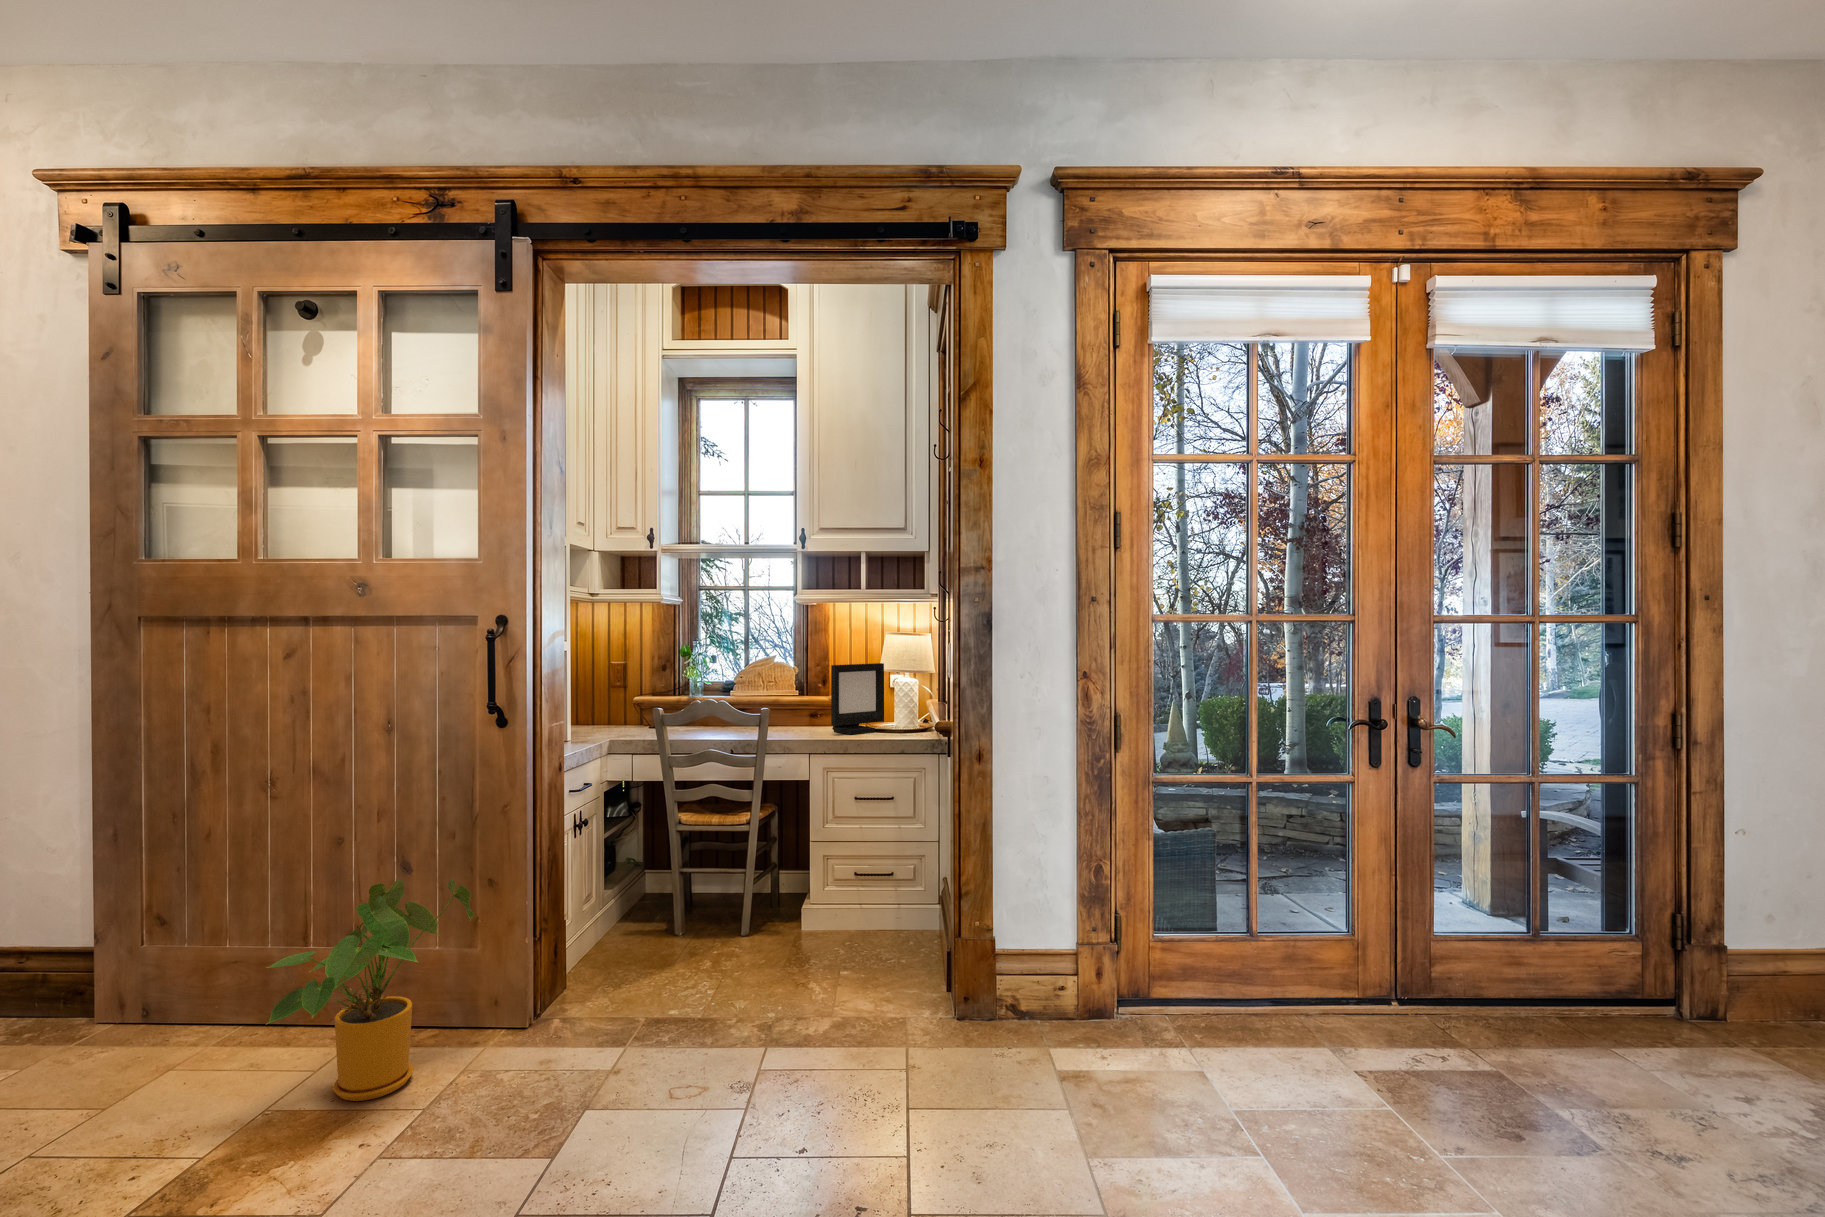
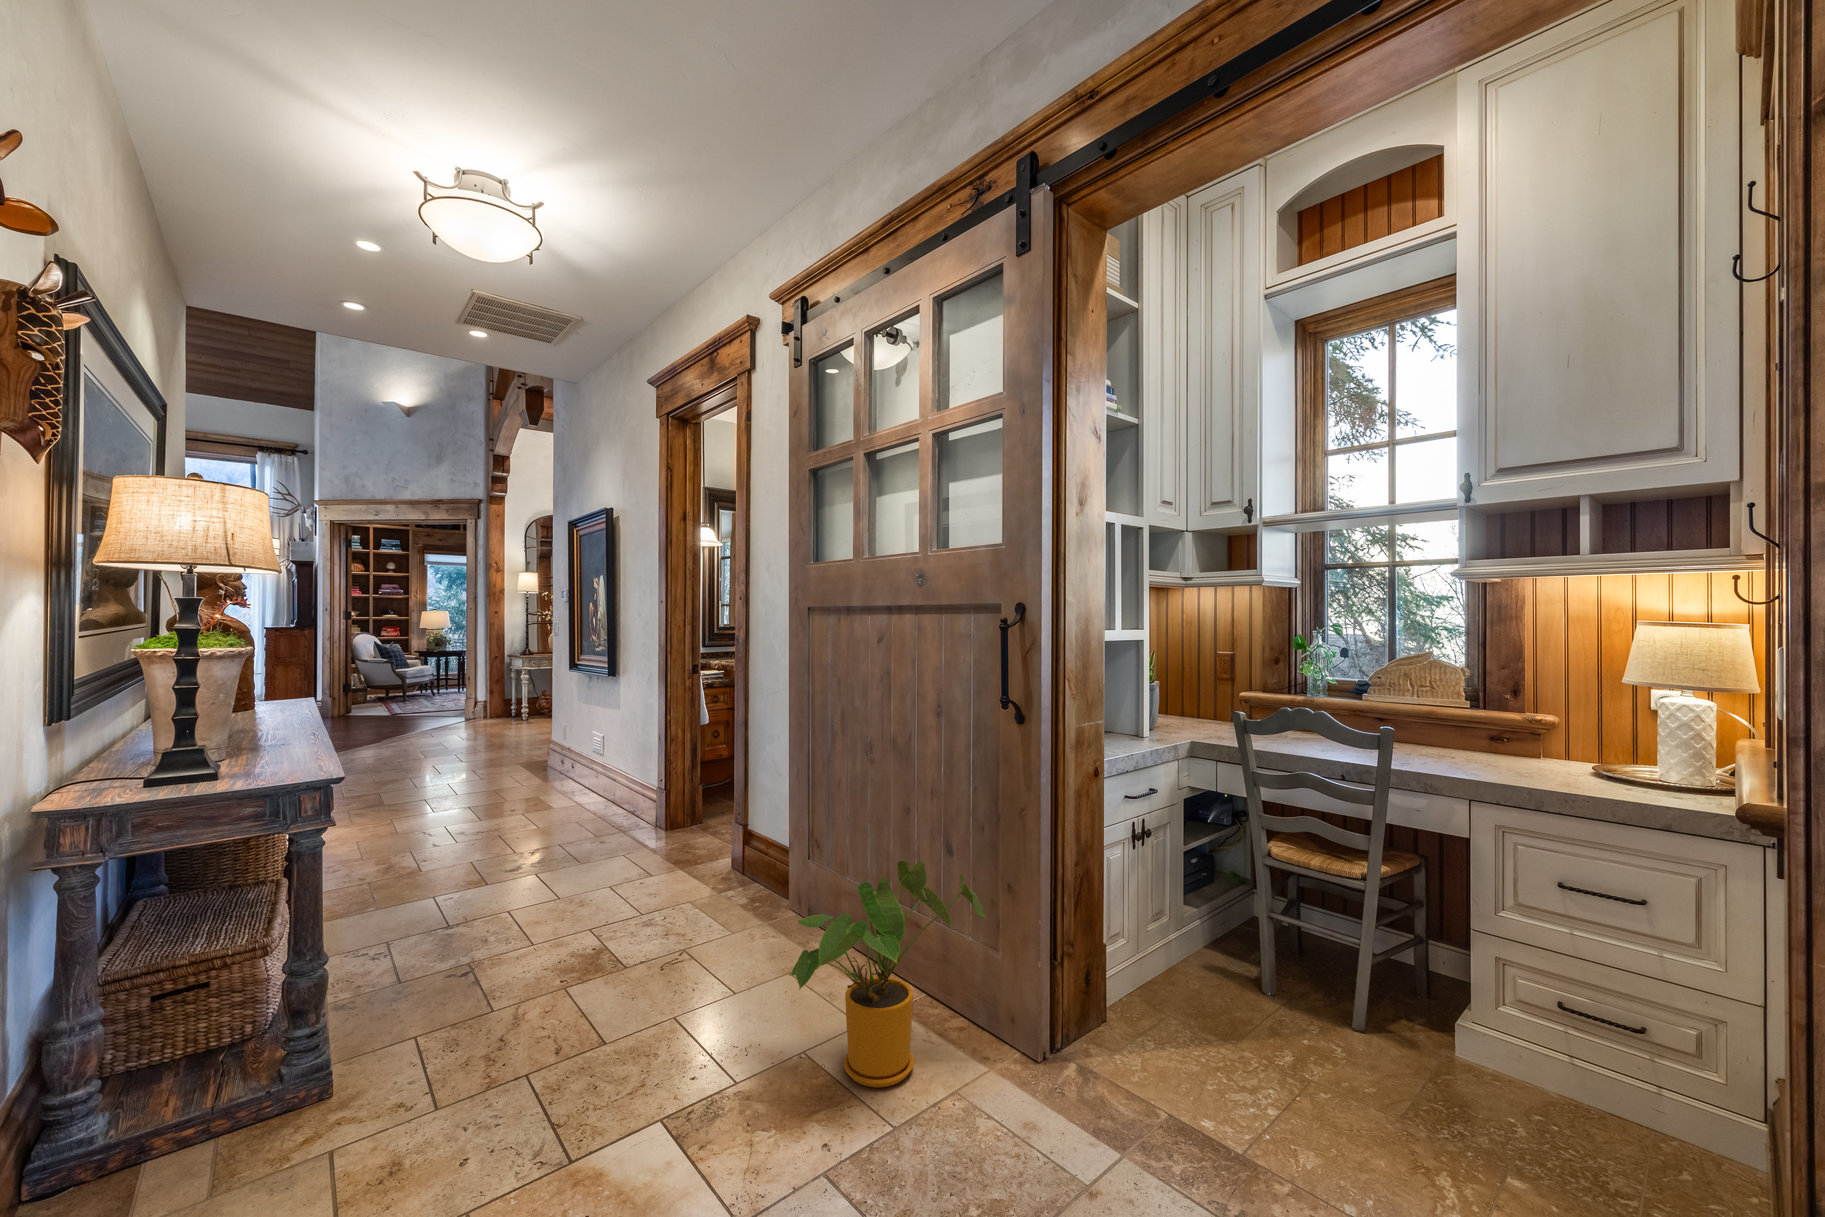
picture frame: present [831,663,884,734] -> none [1515,669,1628,781]

